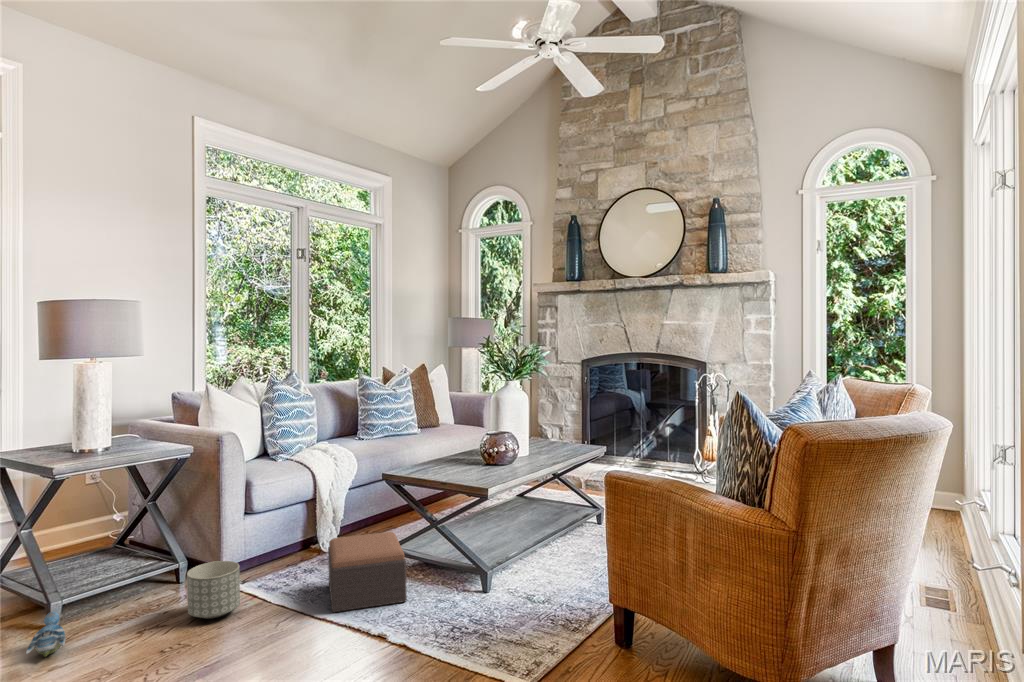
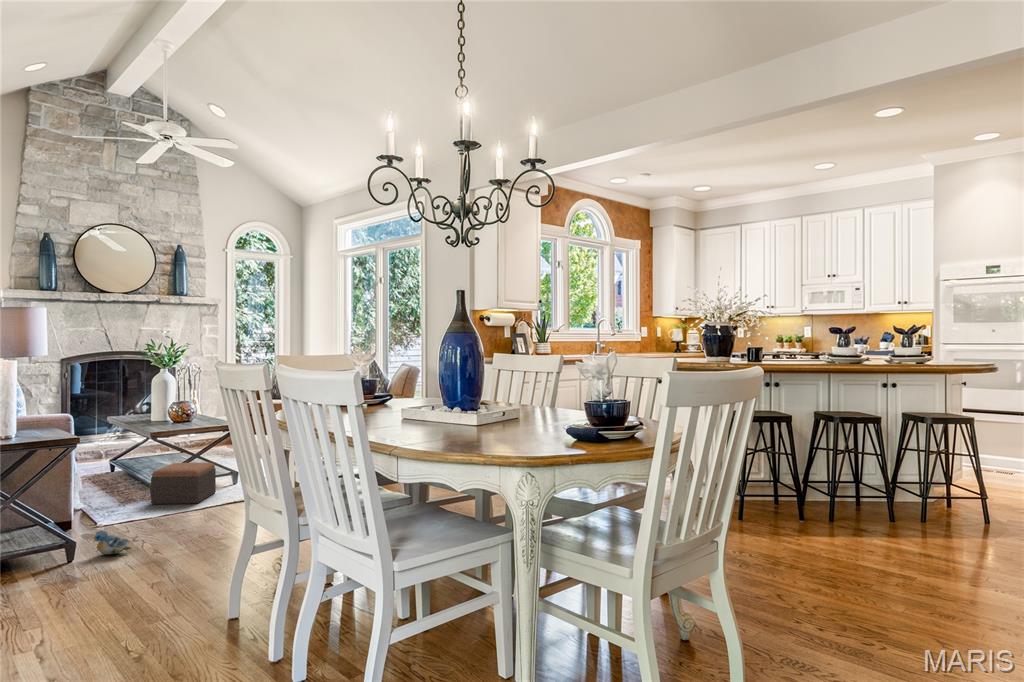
planter: present [187,561,240,619] -> none [119,489,157,526]

